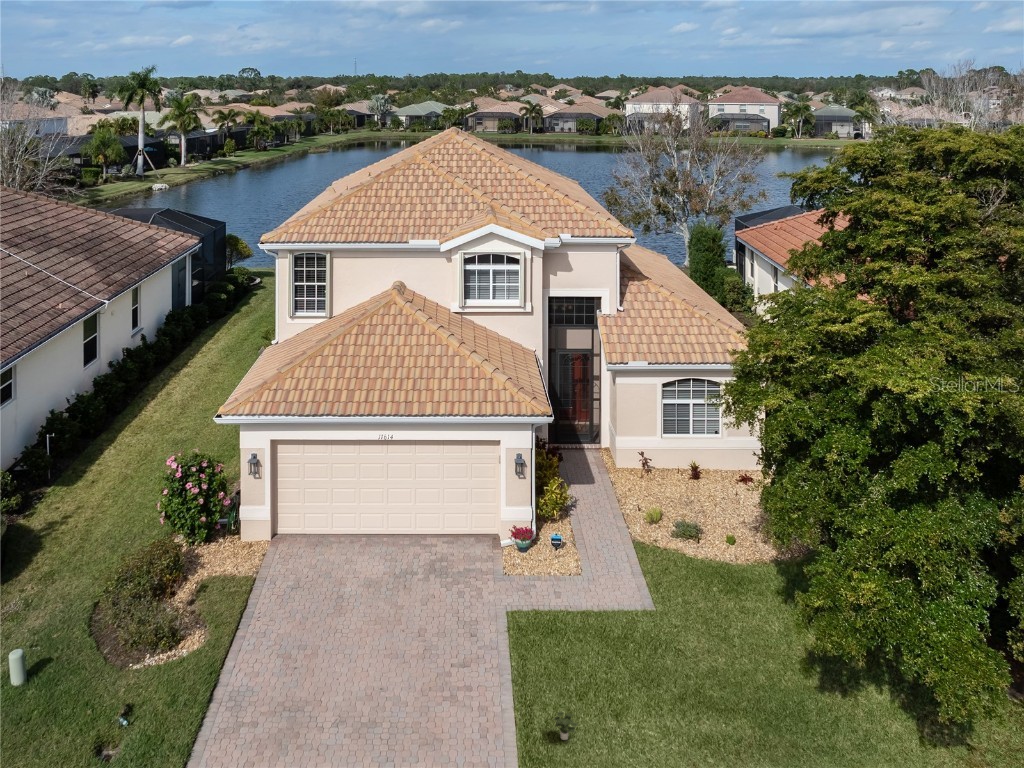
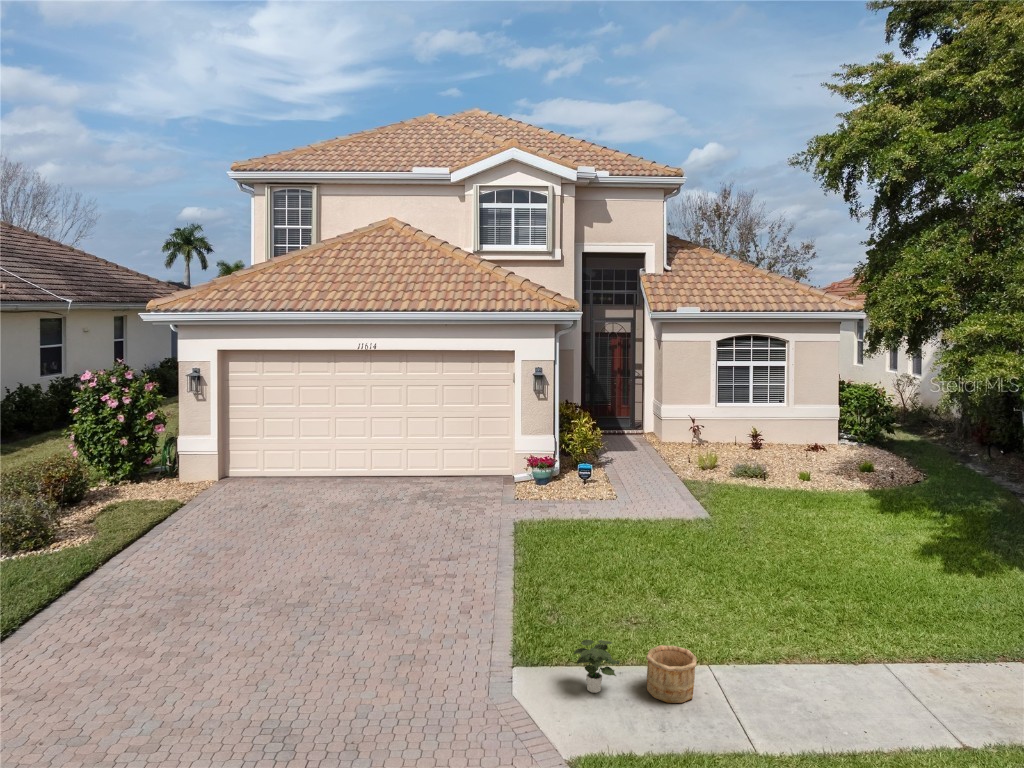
wooden bucket: none [592,712,618,745] -> present [646,645,697,703]

